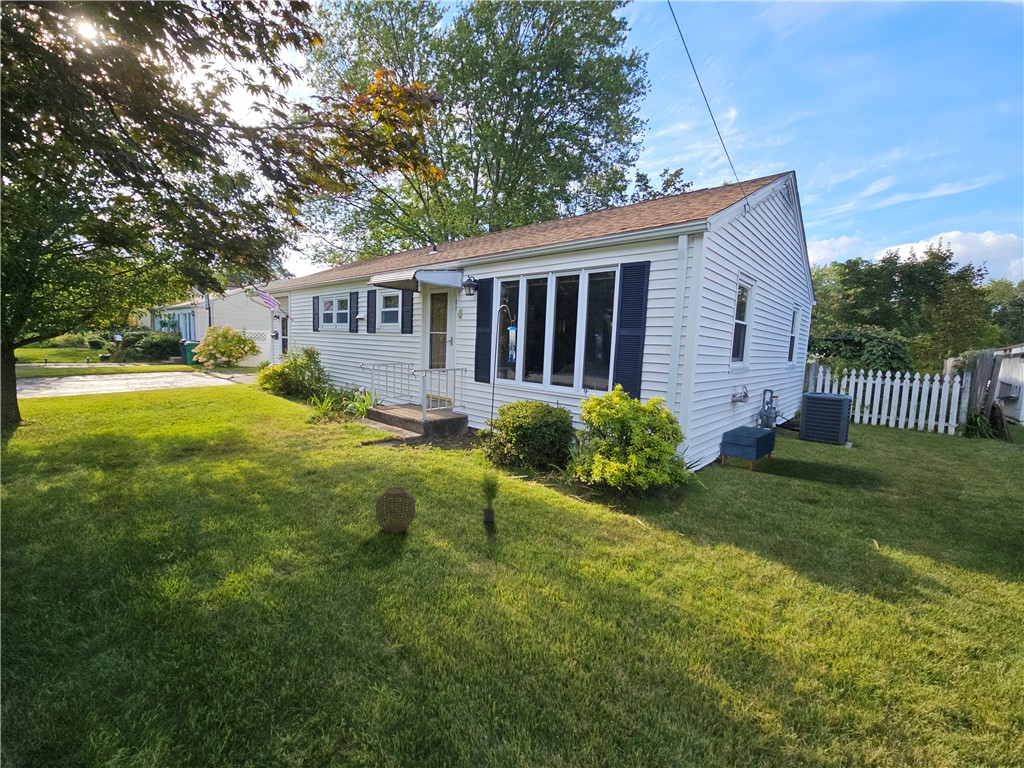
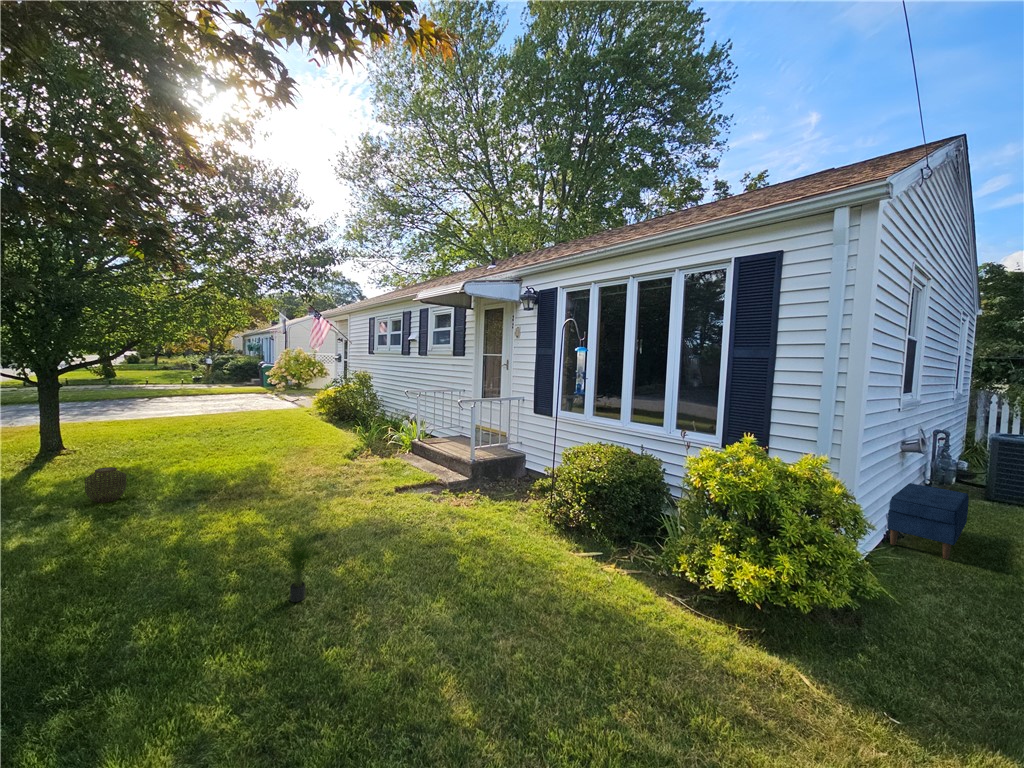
potted plant: present [478,471,501,522] -> present [272,532,316,602]
woven basket: present [376,487,415,533] -> present [85,467,126,503]

